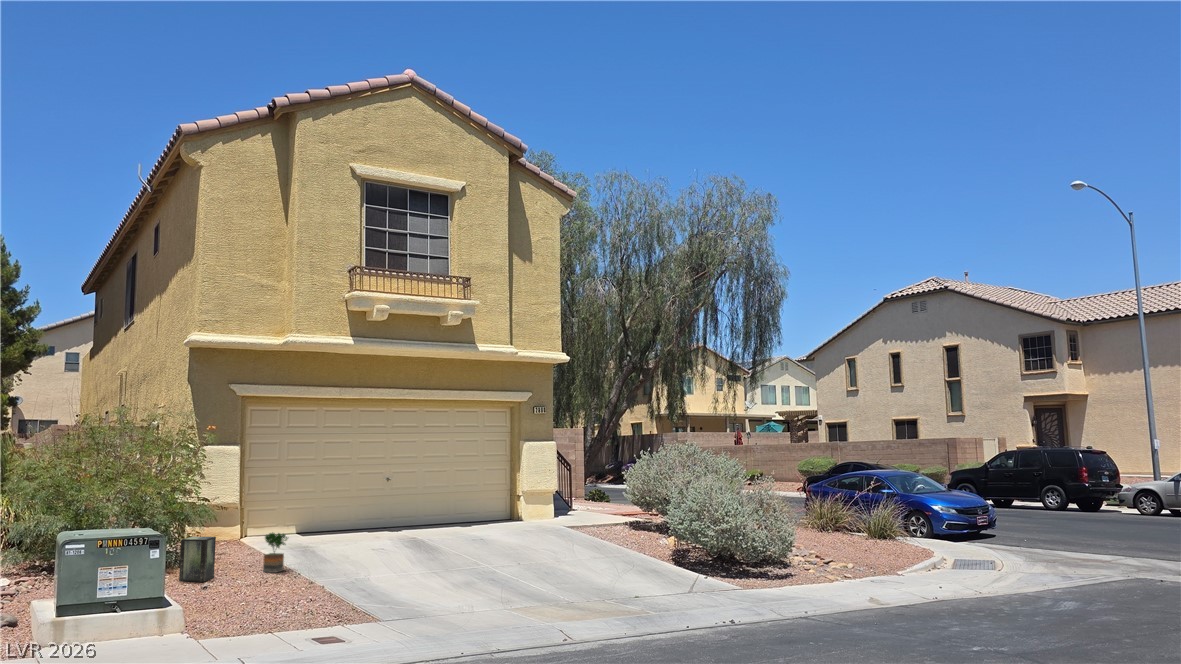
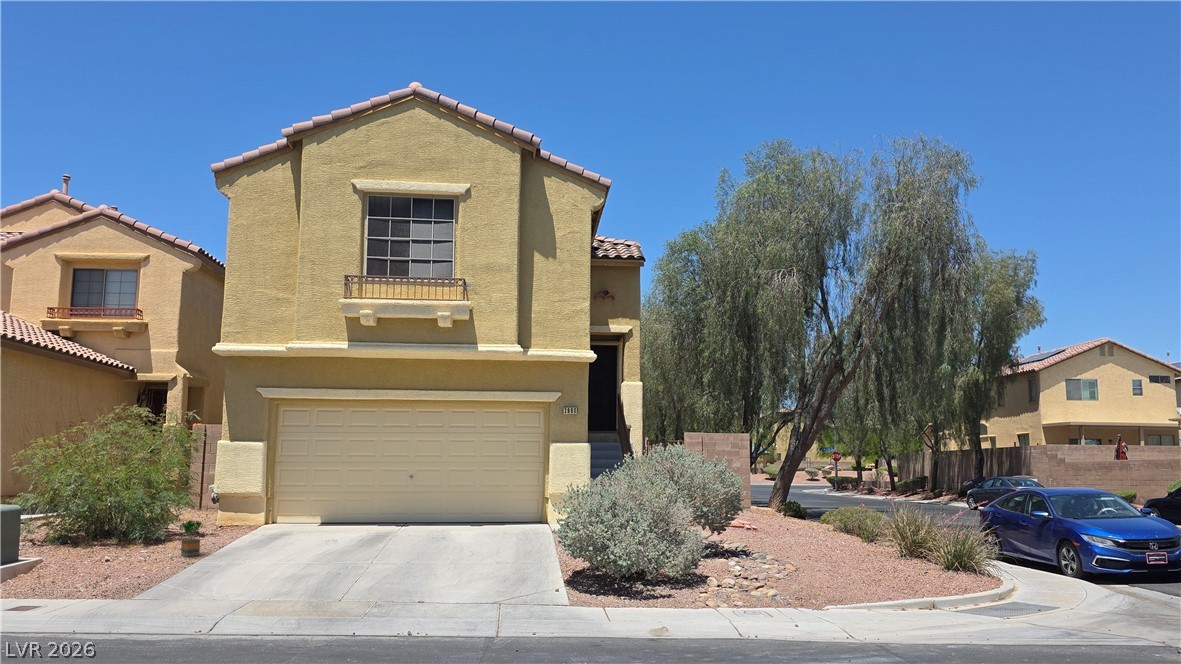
storage box: present [179,537,216,582] -> none [98,520,134,561]

